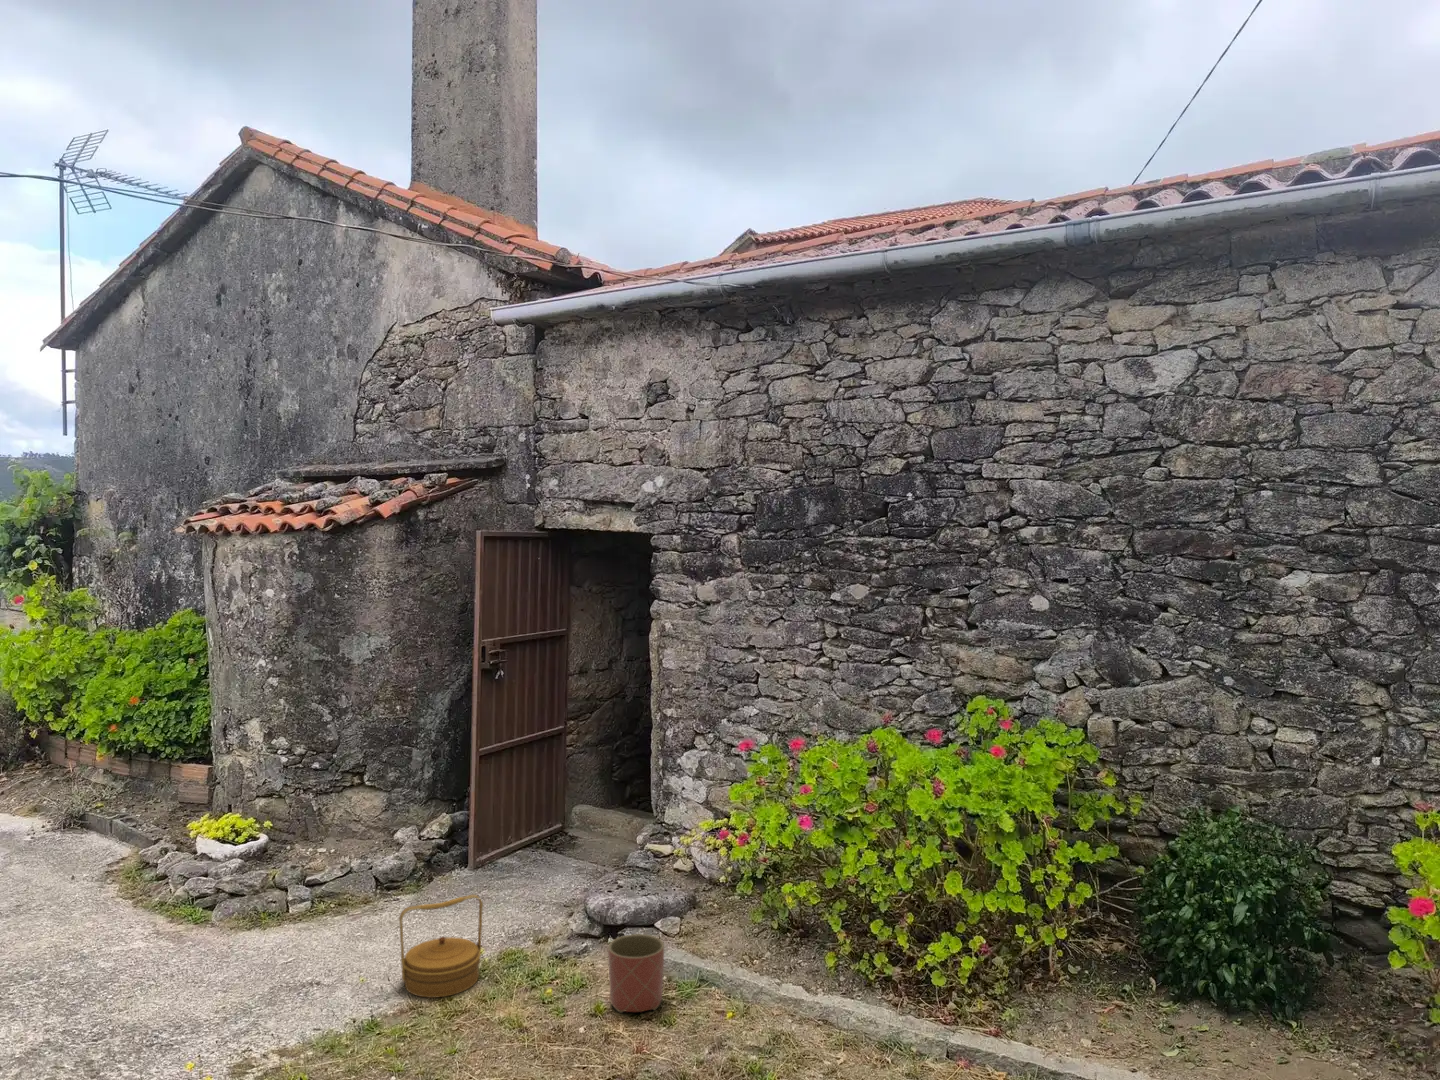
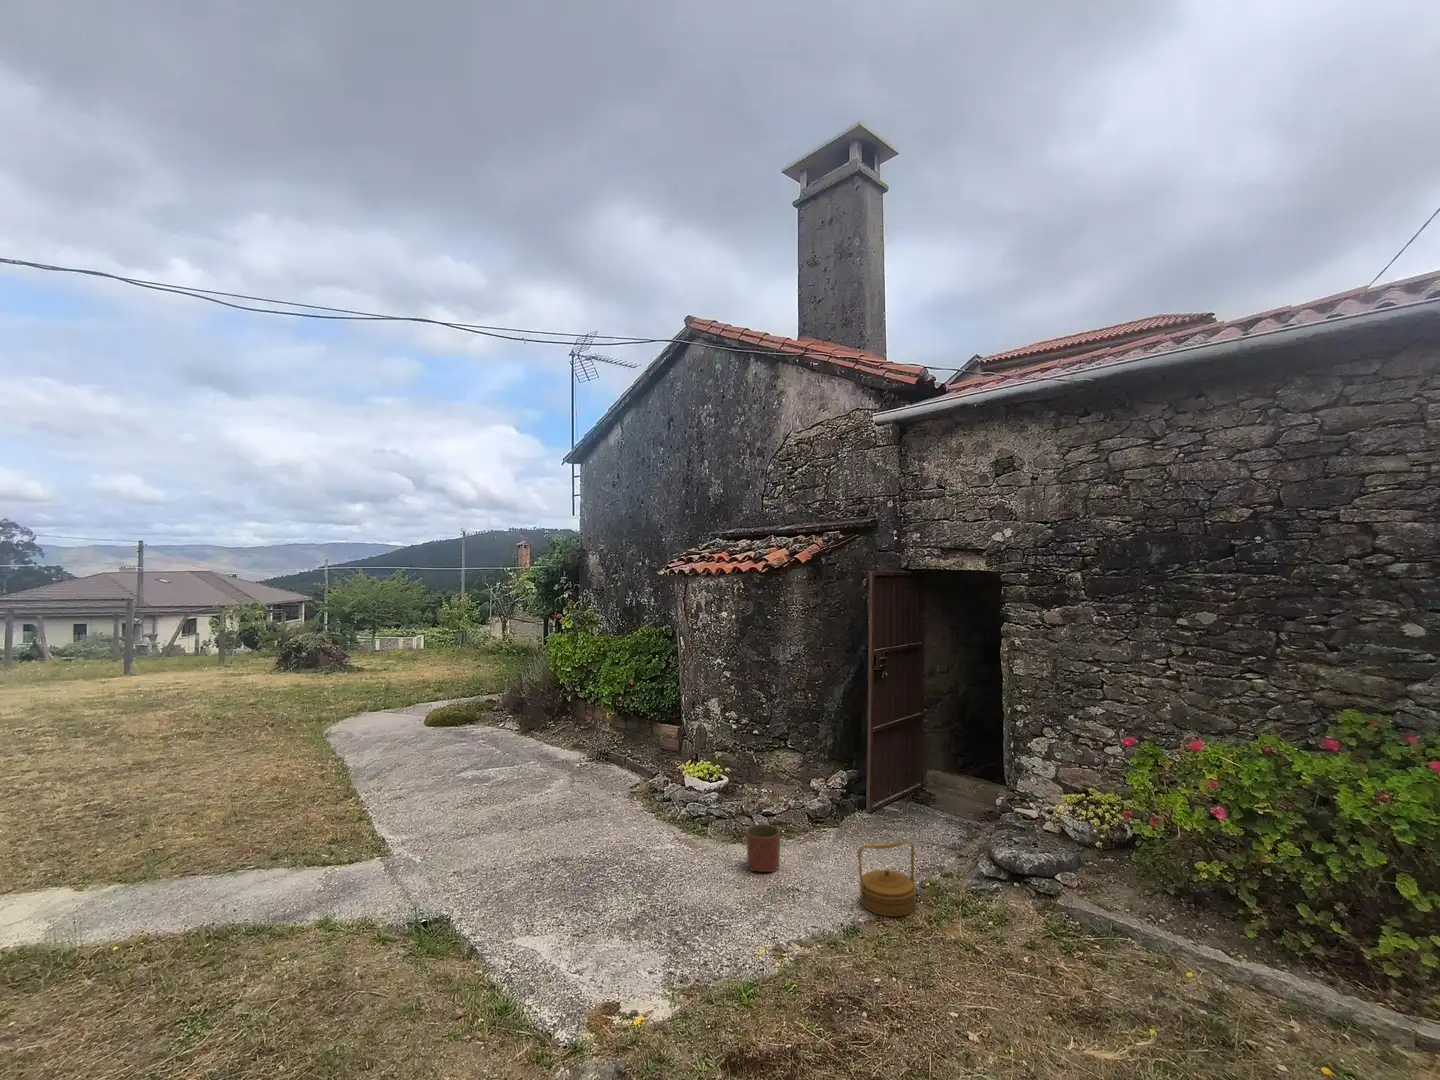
planter: present [608,934,664,1013] -> present [746,824,780,872]

